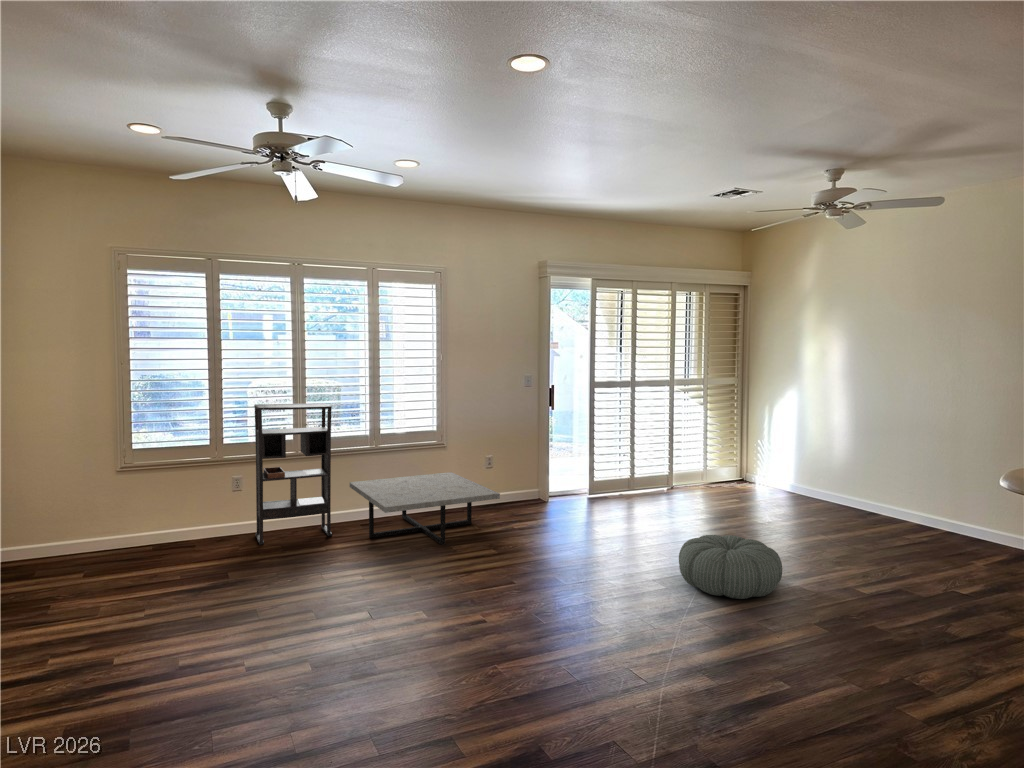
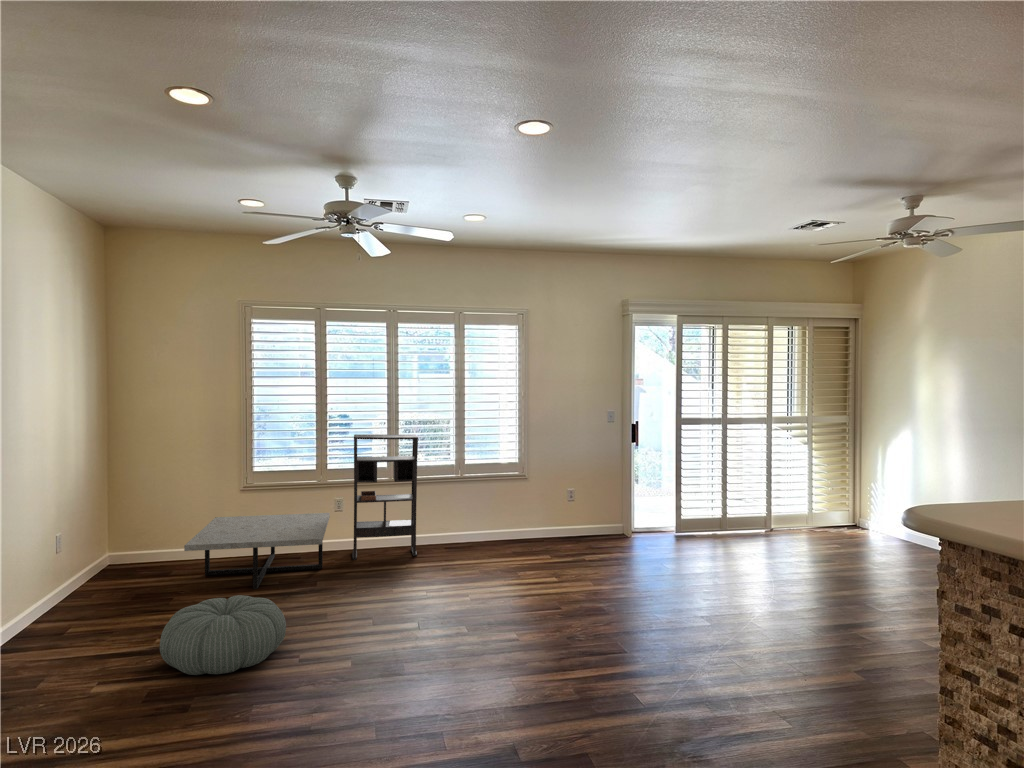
coffee table: present [350,472,500,545] -> present [184,513,330,589]
pouf: present [679,535,782,599] -> present [160,595,286,675]

